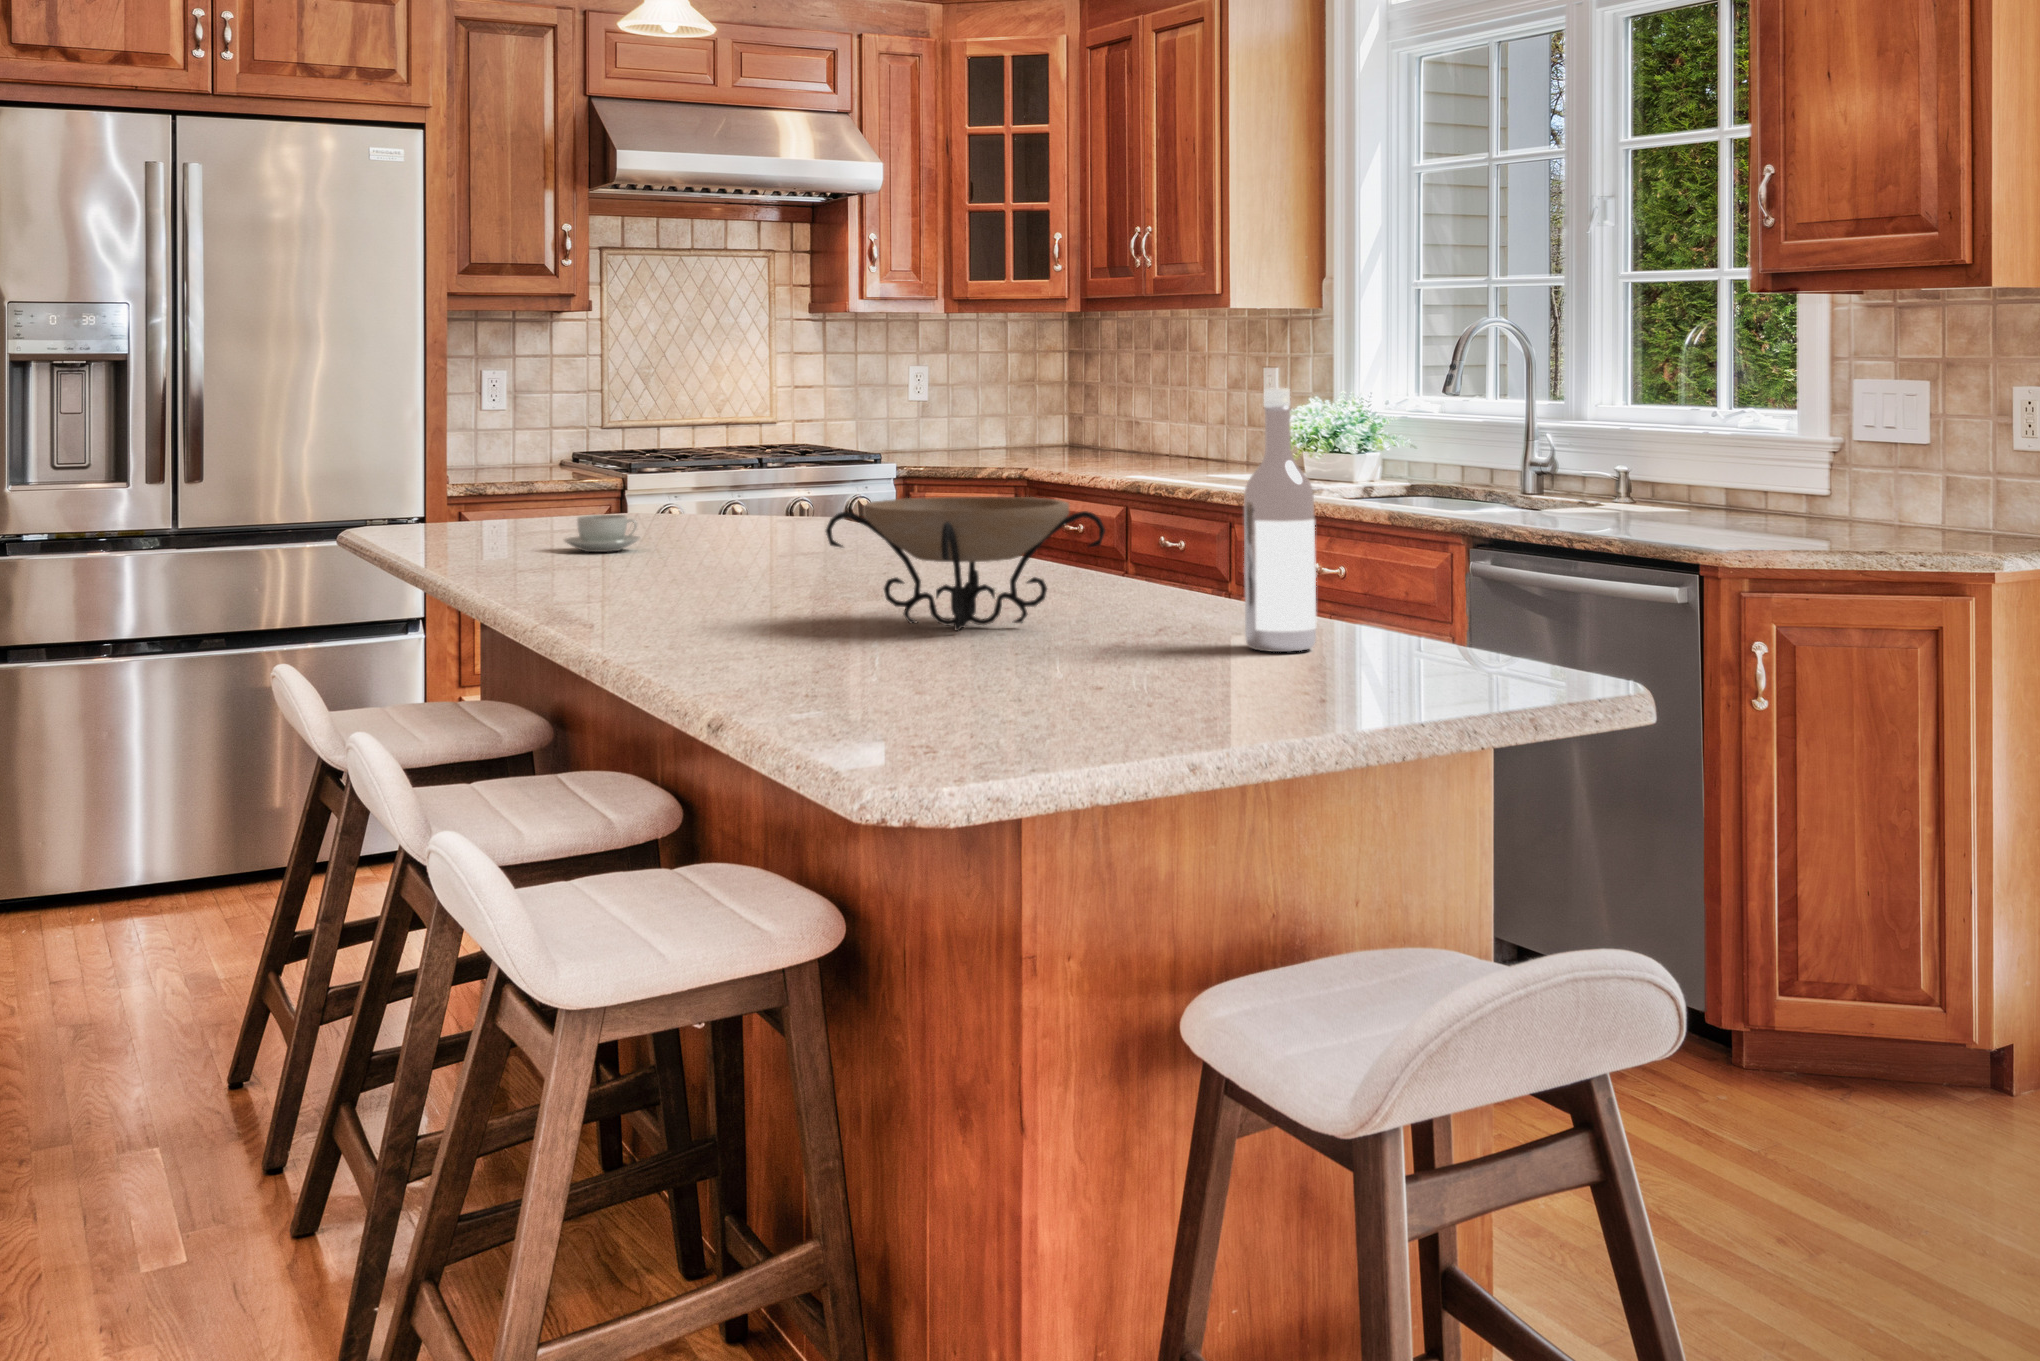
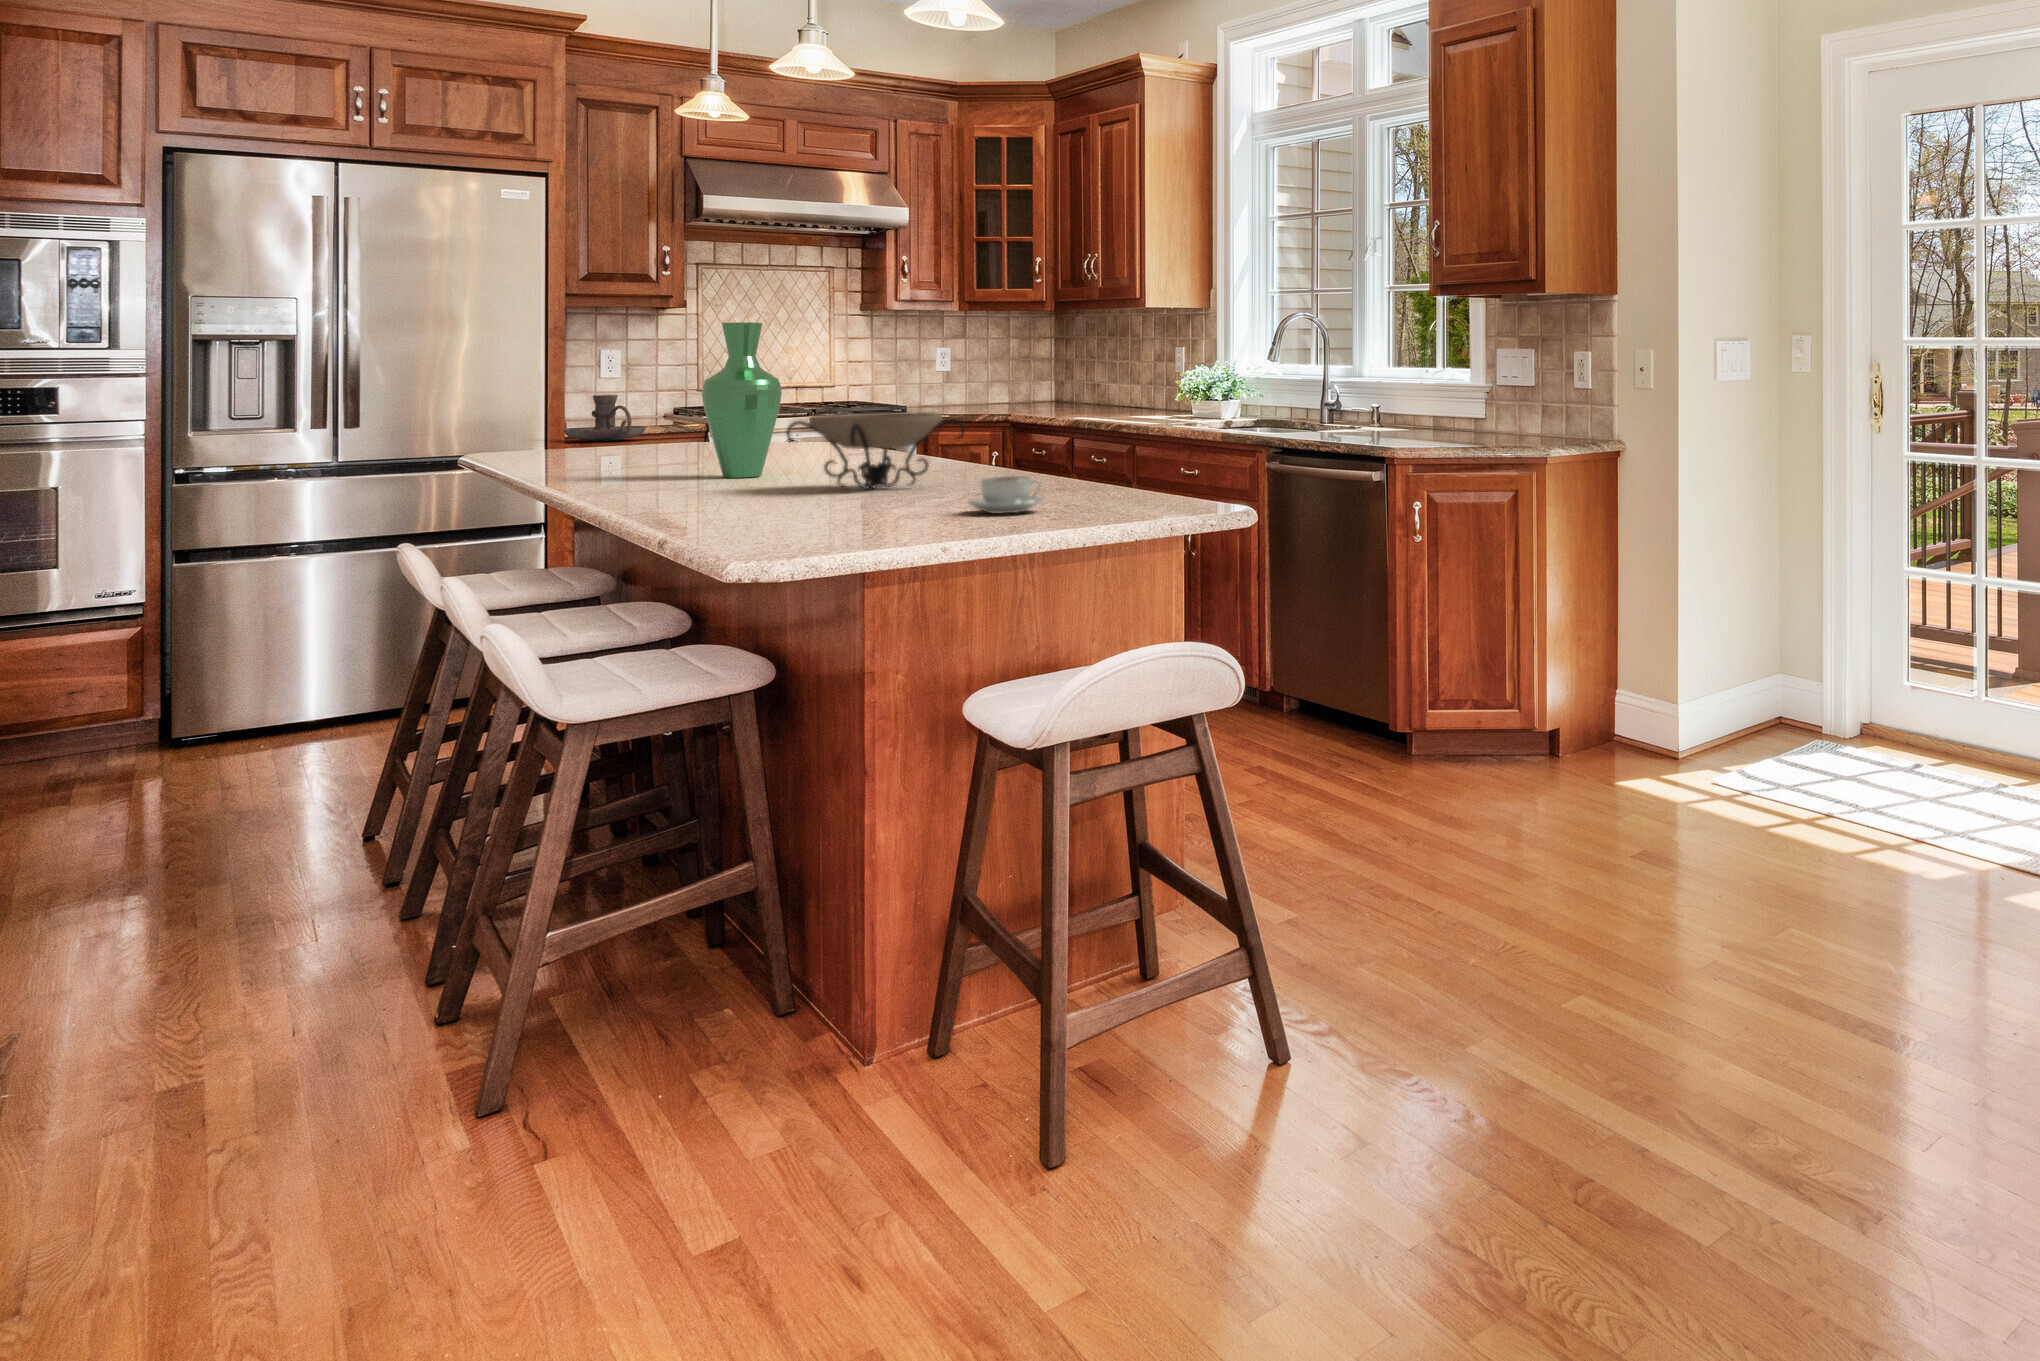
vase: none [681,345,793,592] -> present [702,322,782,478]
wine bottle: present [1244,388,1316,652] -> none [1039,344,1082,493]
candle holder: none [450,437,552,503] -> present [564,395,646,441]
coffee cup: present [564,515,640,552] -> present [967,476,1044,514]

